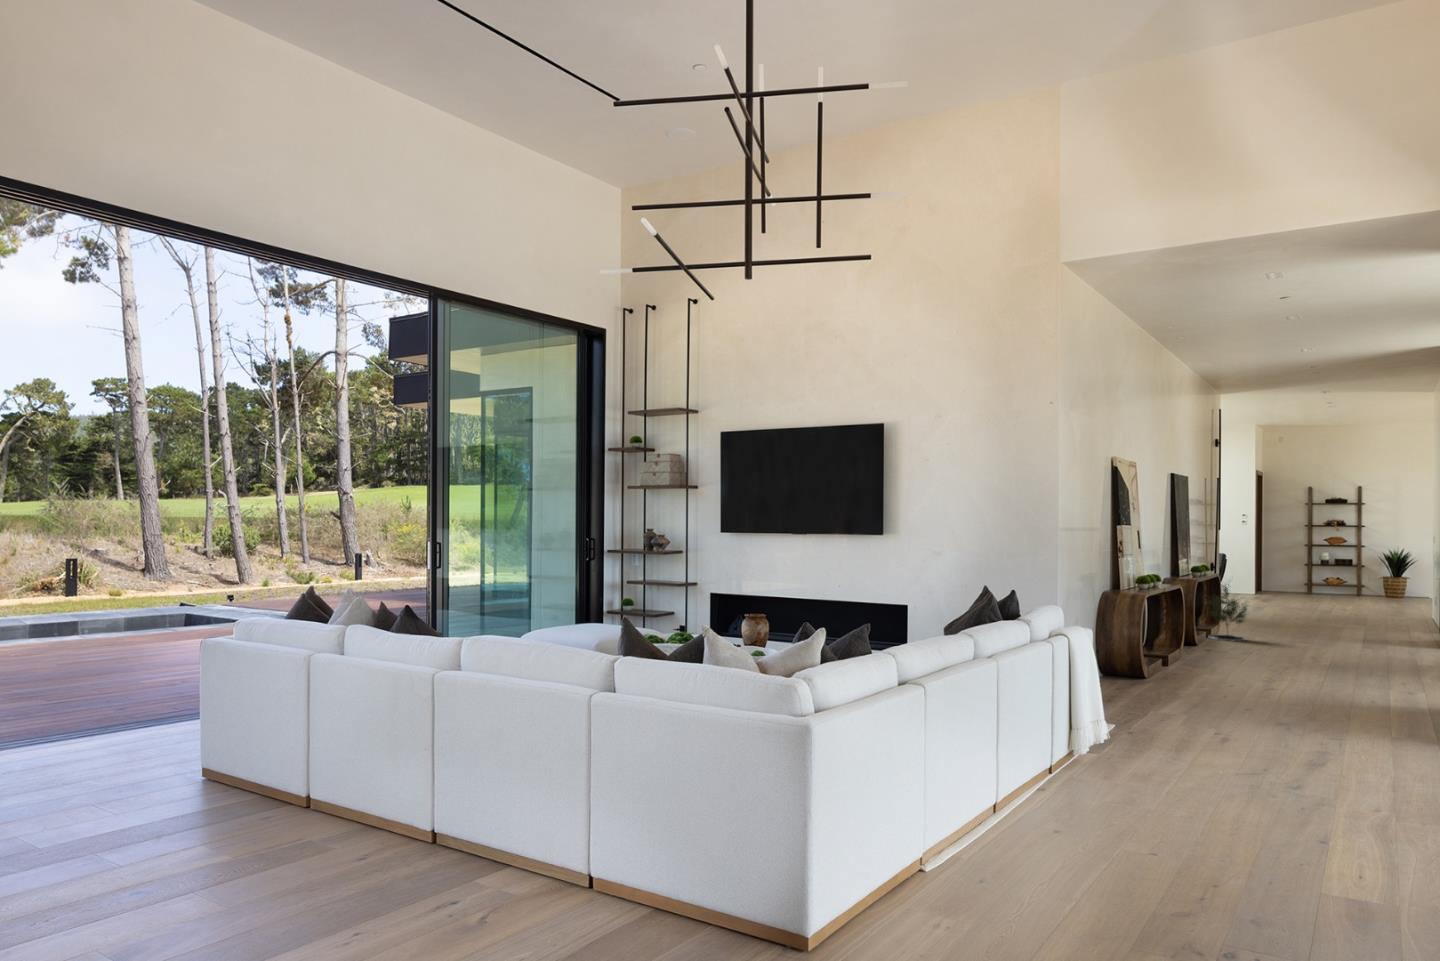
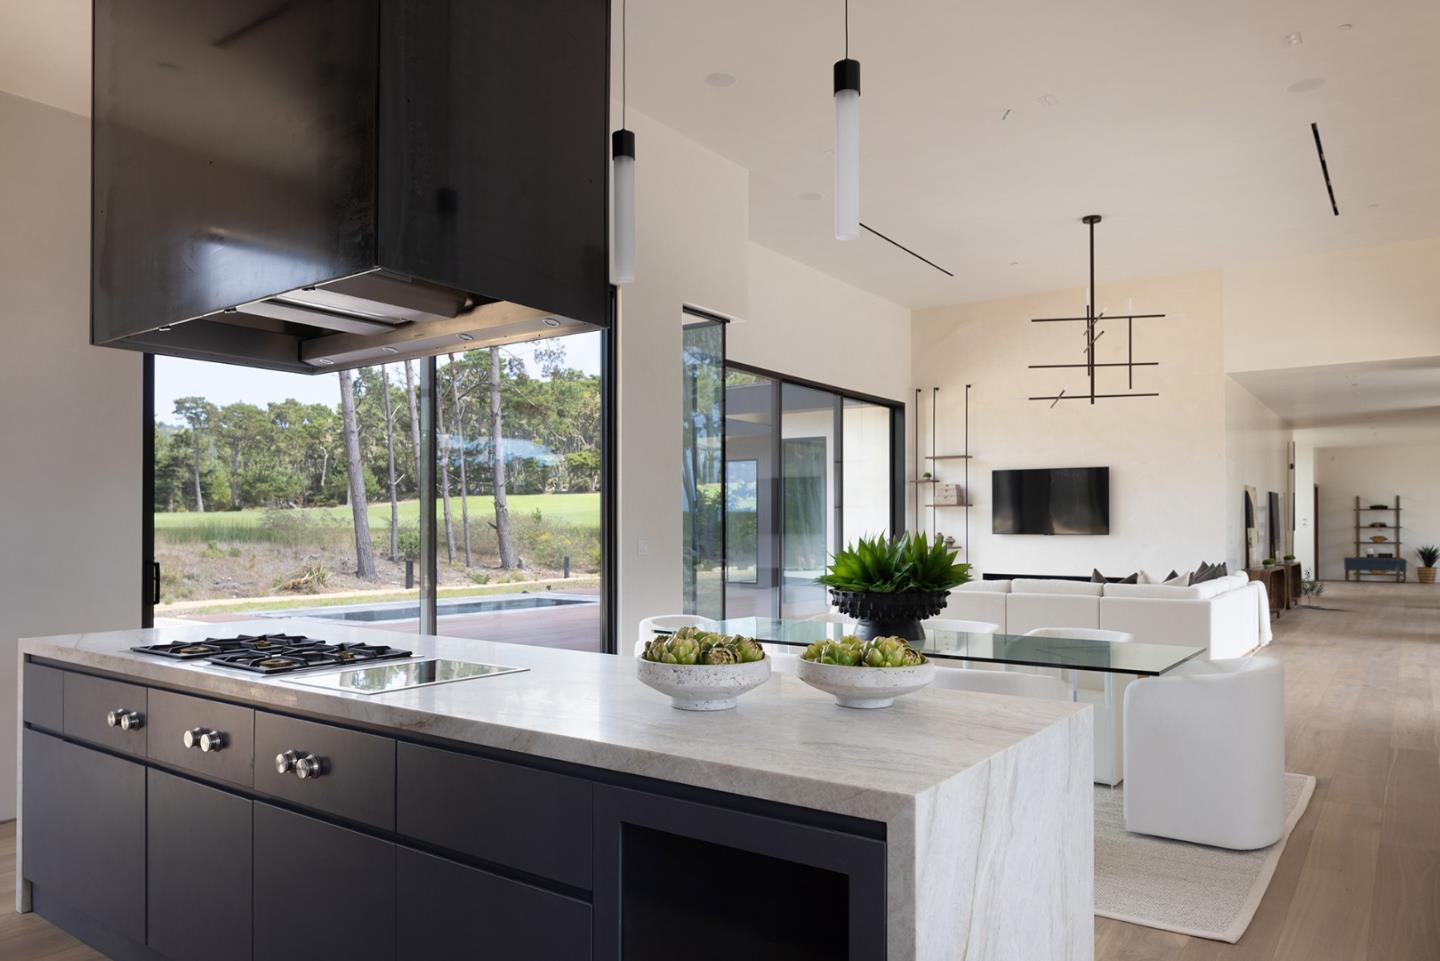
bench: none [1292,563,1370,596] -> present [1344,557,1407,582]

